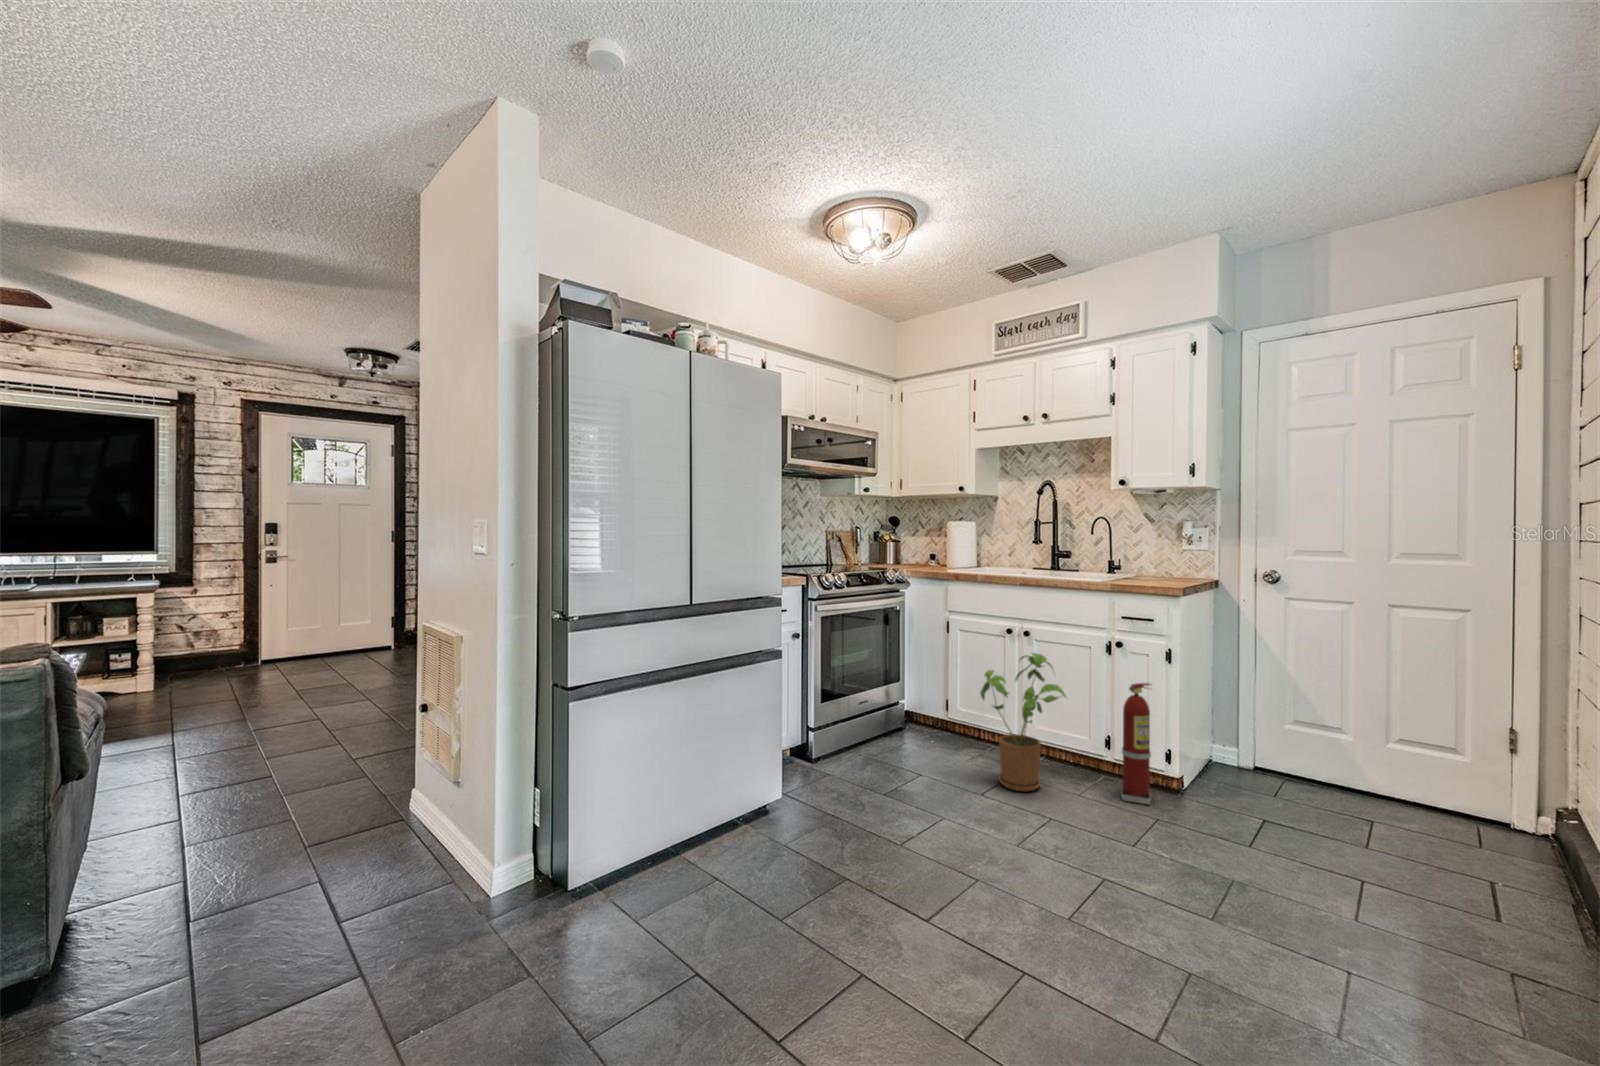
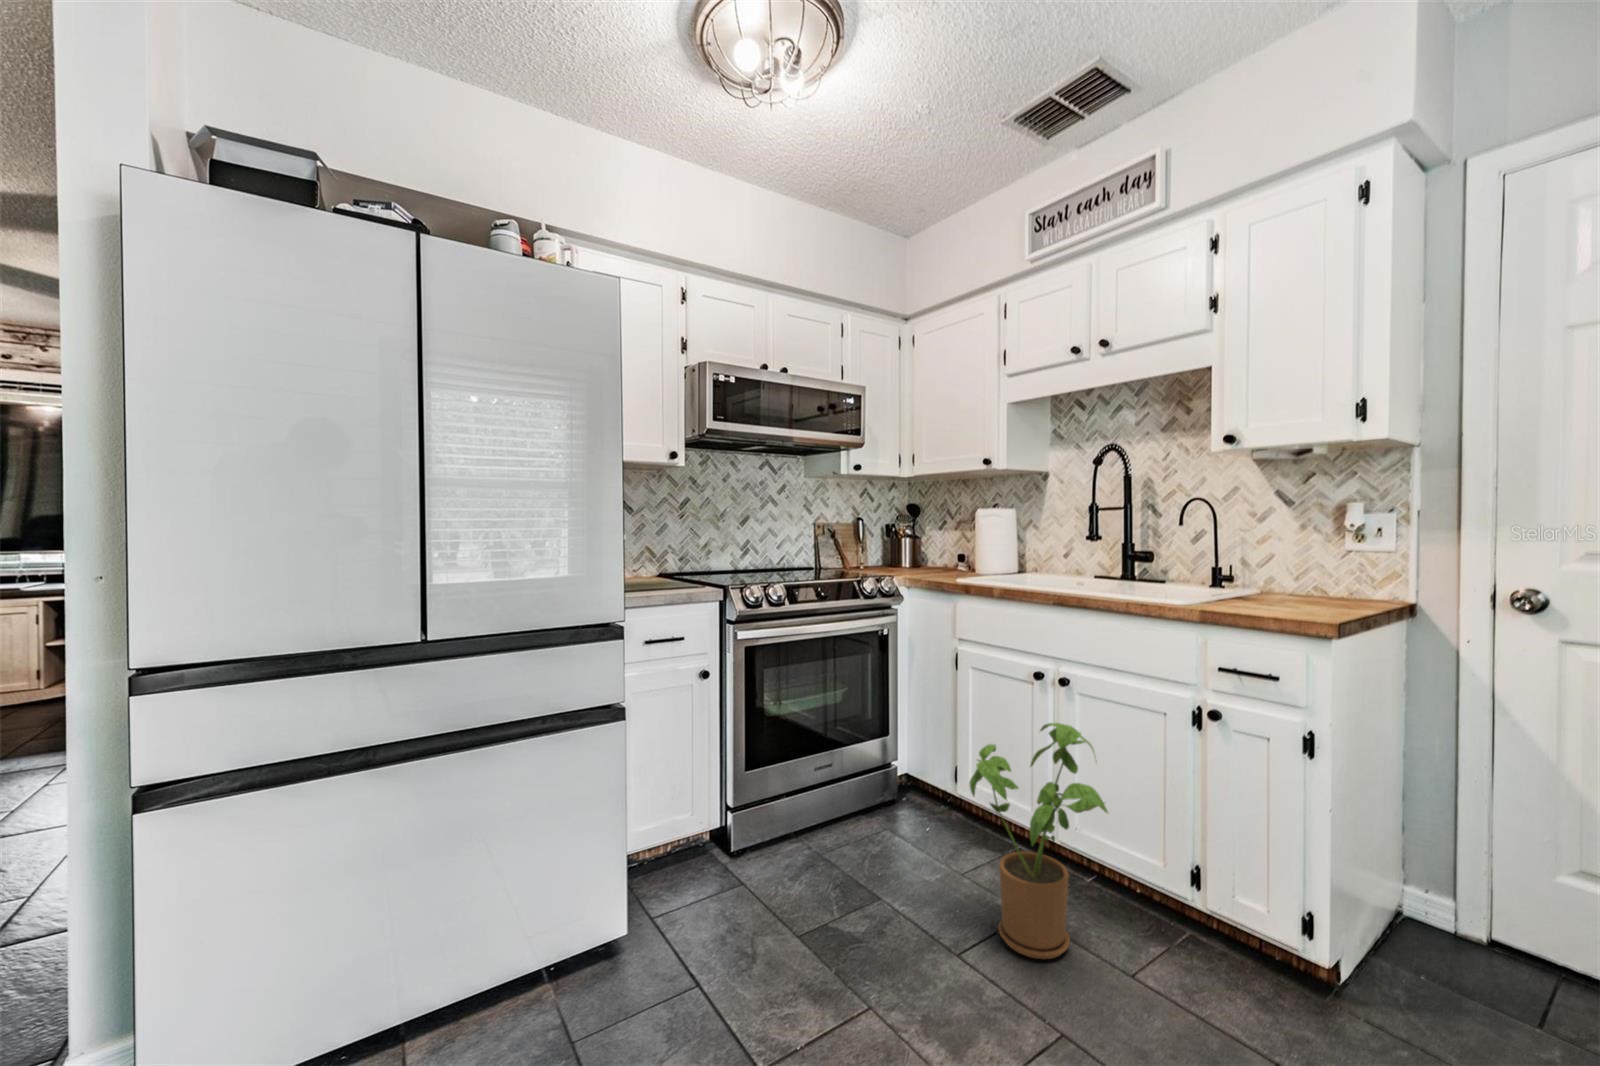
fire extinguisher: present [1121,683,1151,804] -> none [1213,794,1276,1022]

